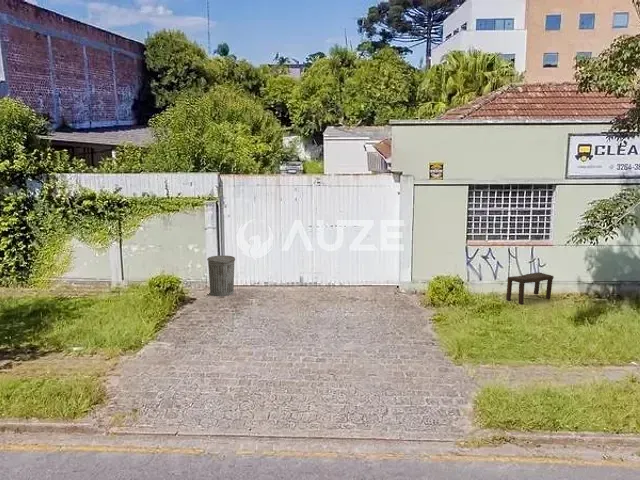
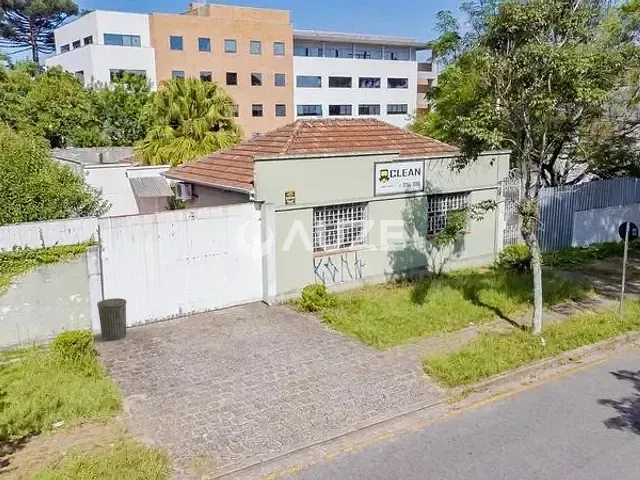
bench: present [506,272,554,304] -> none [348,270,376,296]

